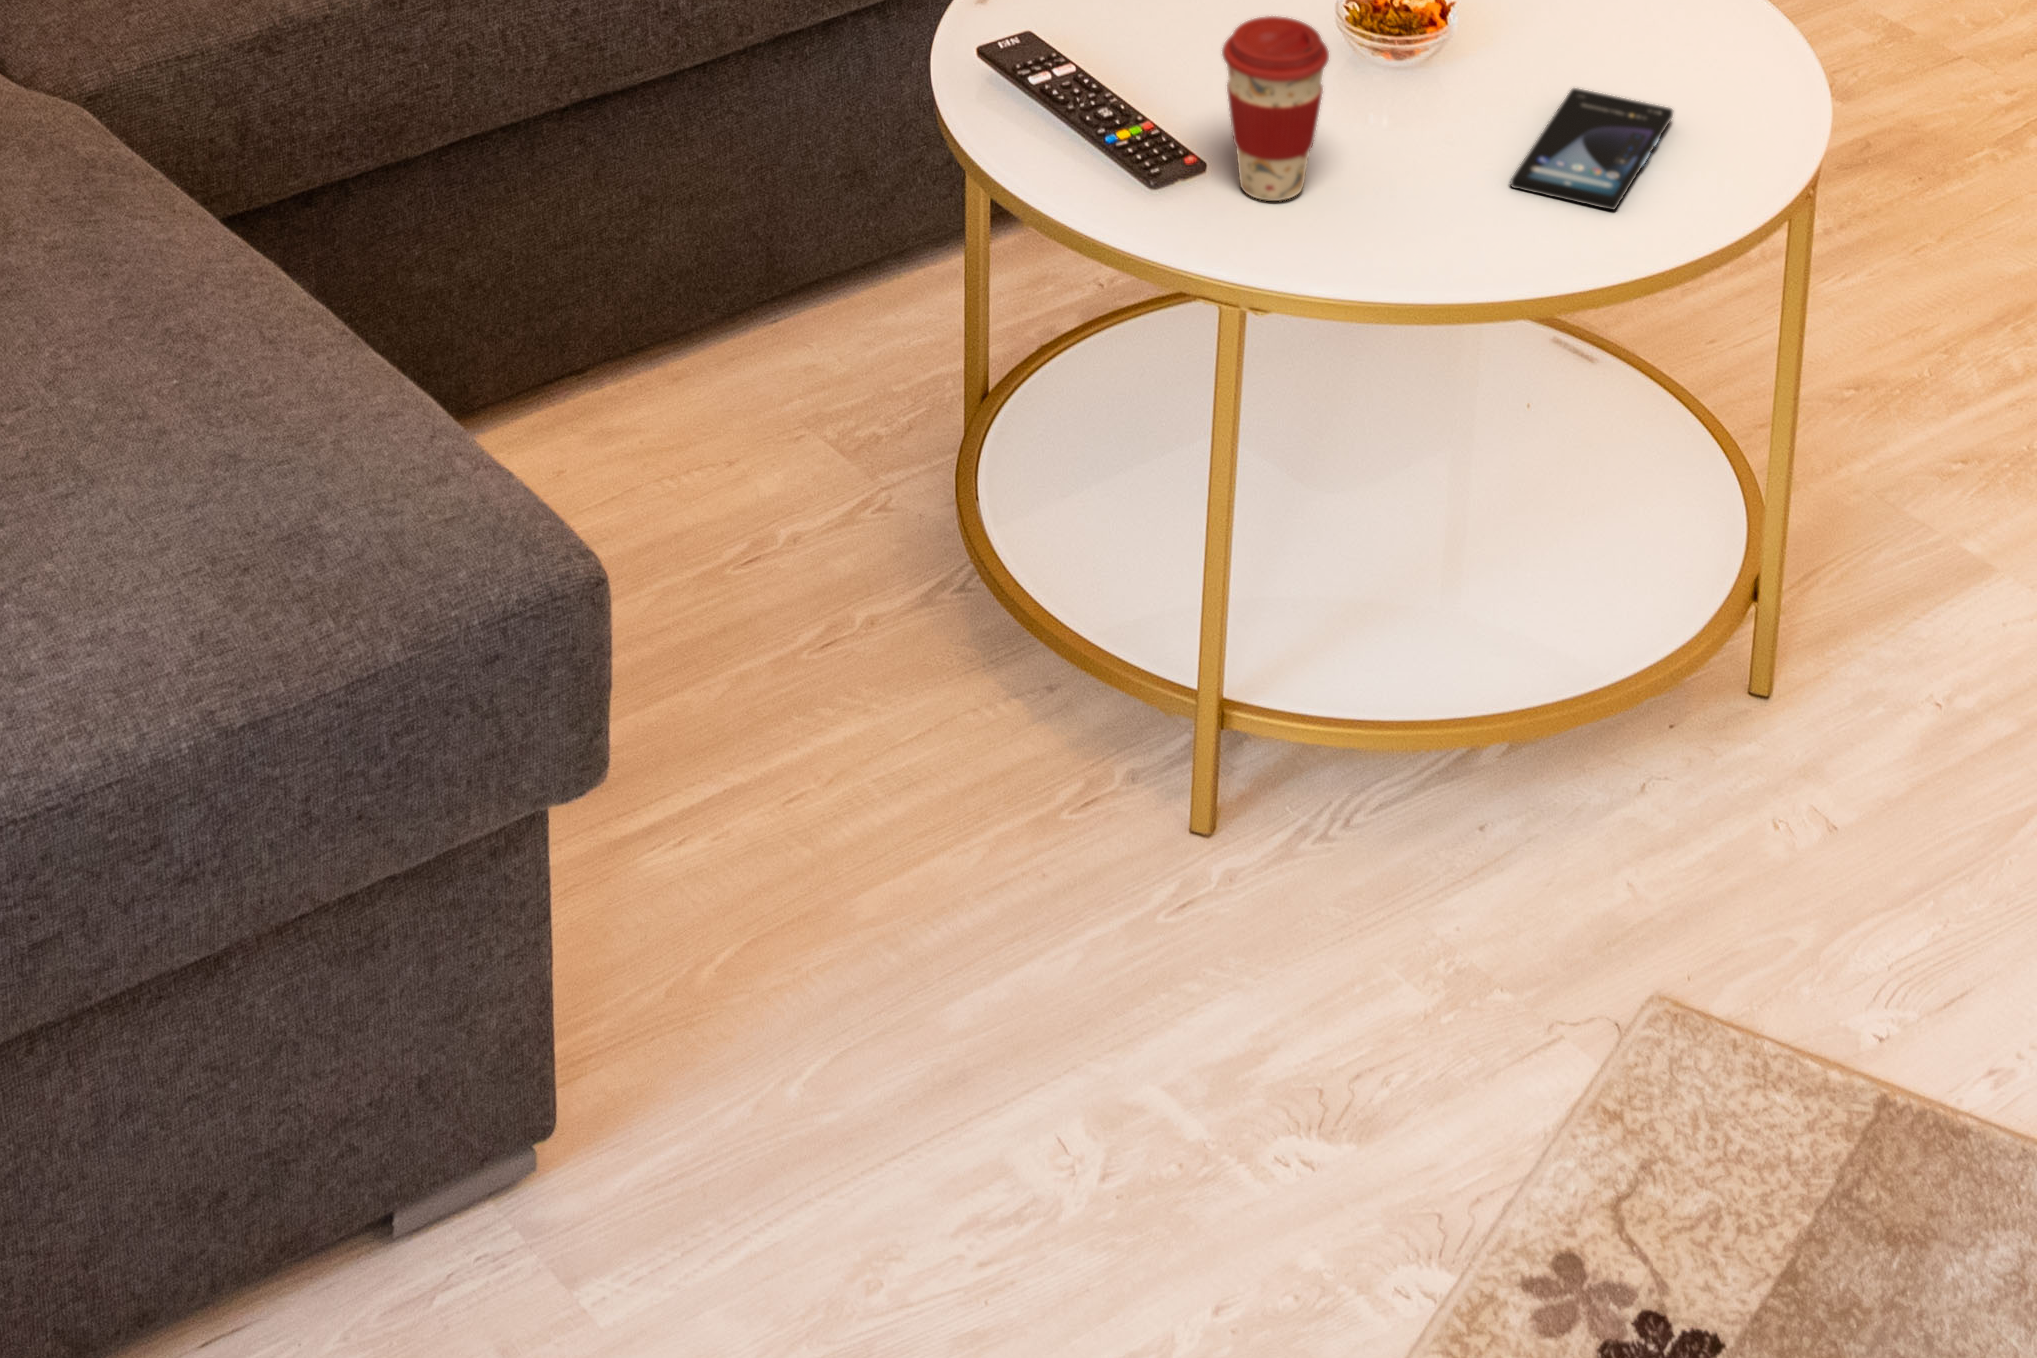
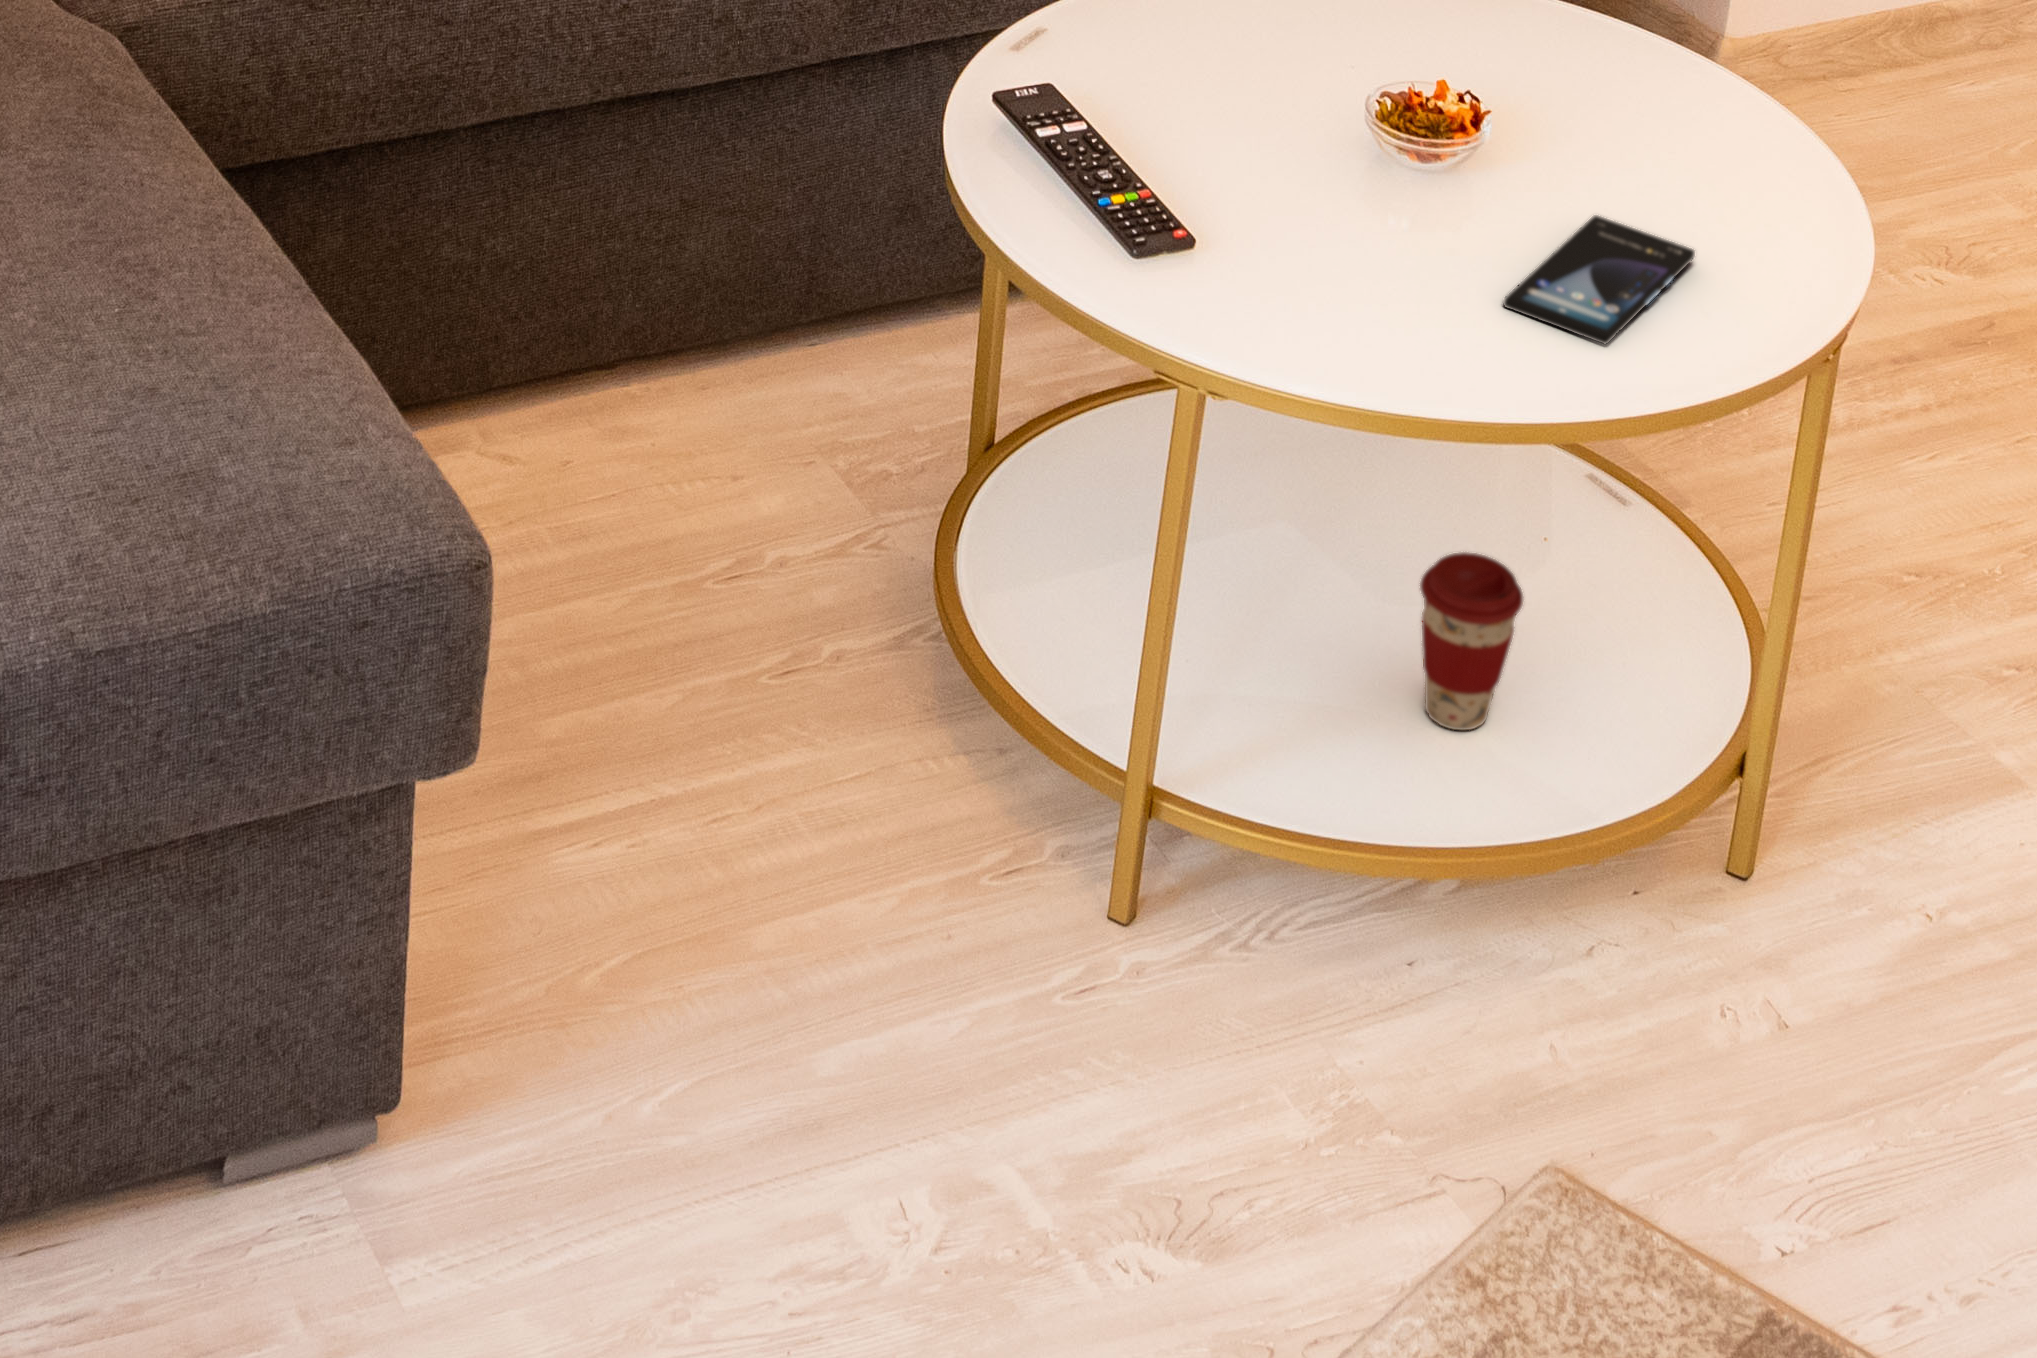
coffee cup: present [1222,16,1329,201] -> present [1420,552,1523,730]

